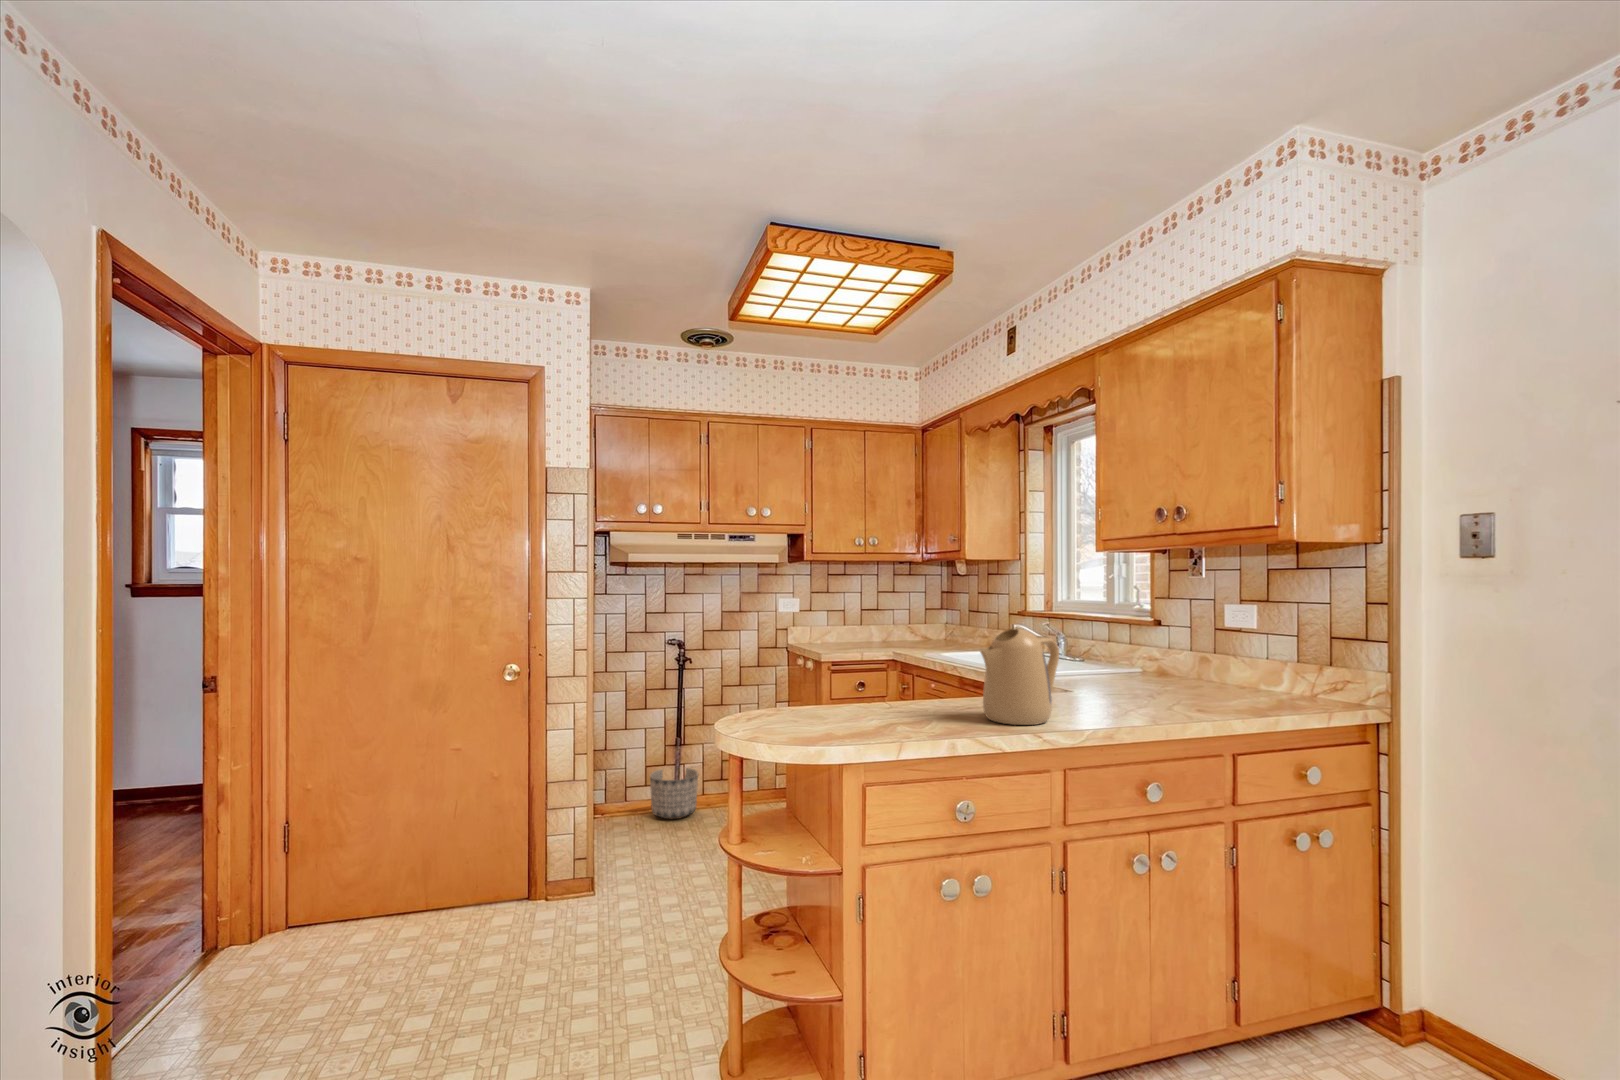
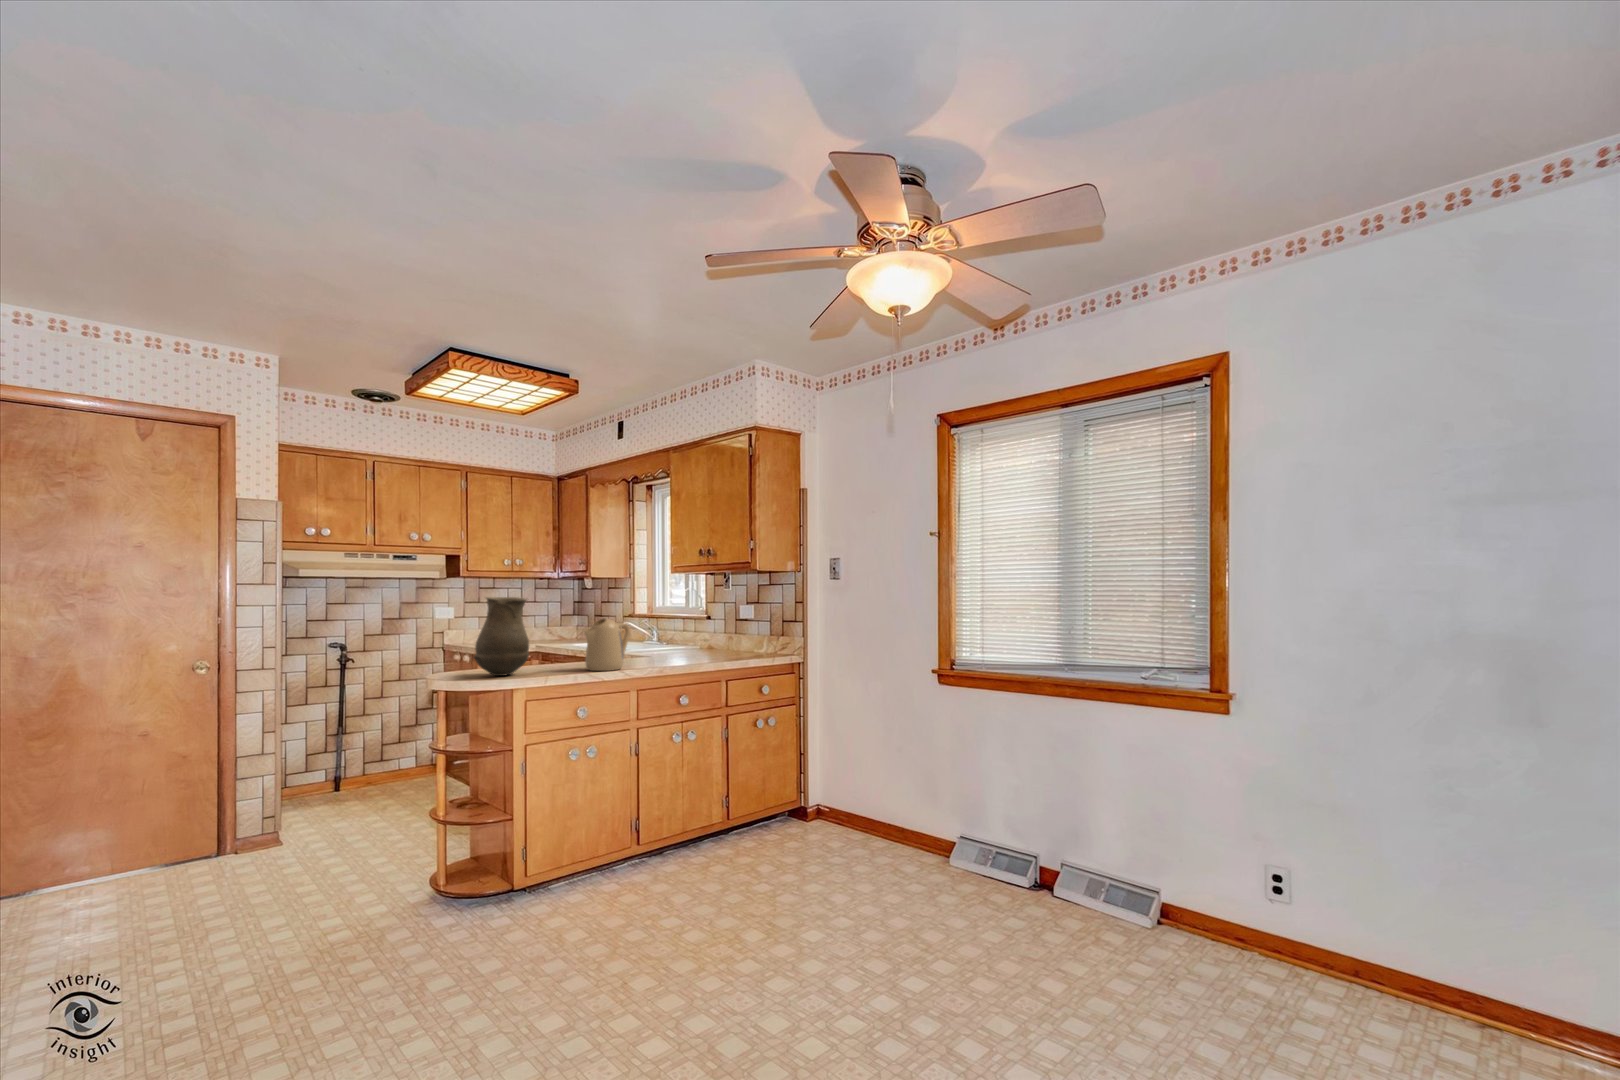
vase: none [801,588,891,722] -> present [474,597,529,676]
planter: present [650,768,699,819] -> none [311,753,359,795]

